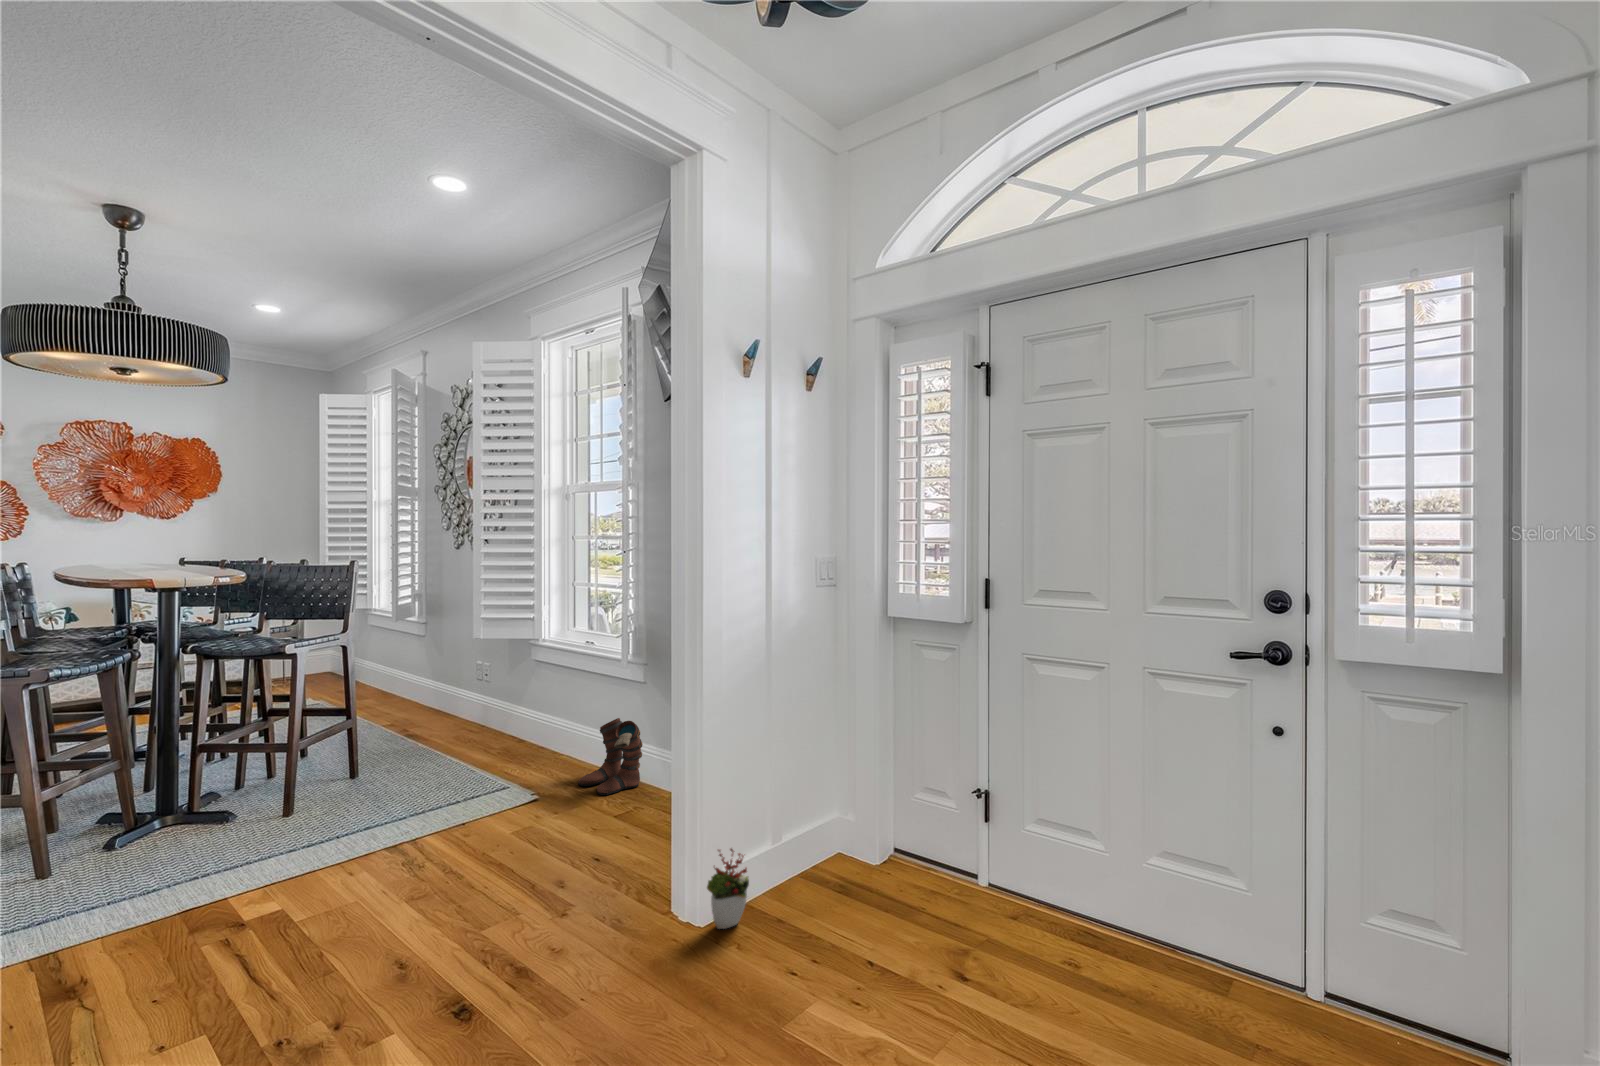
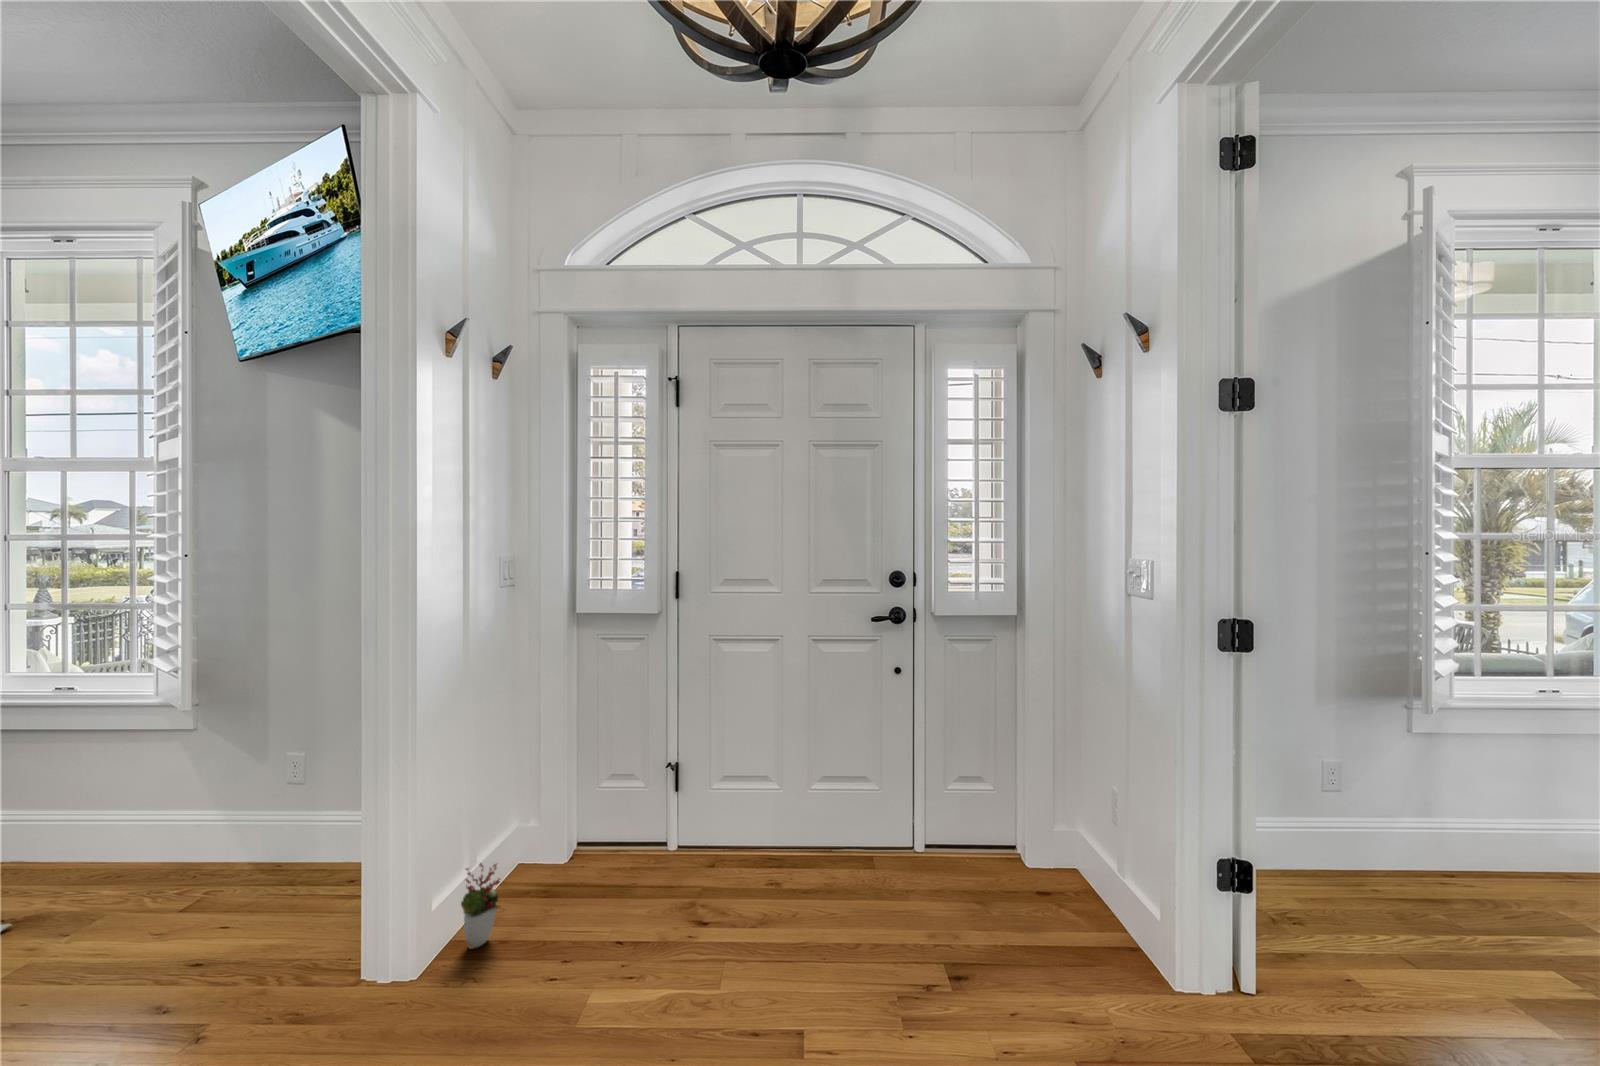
boots: present [578,718,643,795] -> none [102,786,210,891]

